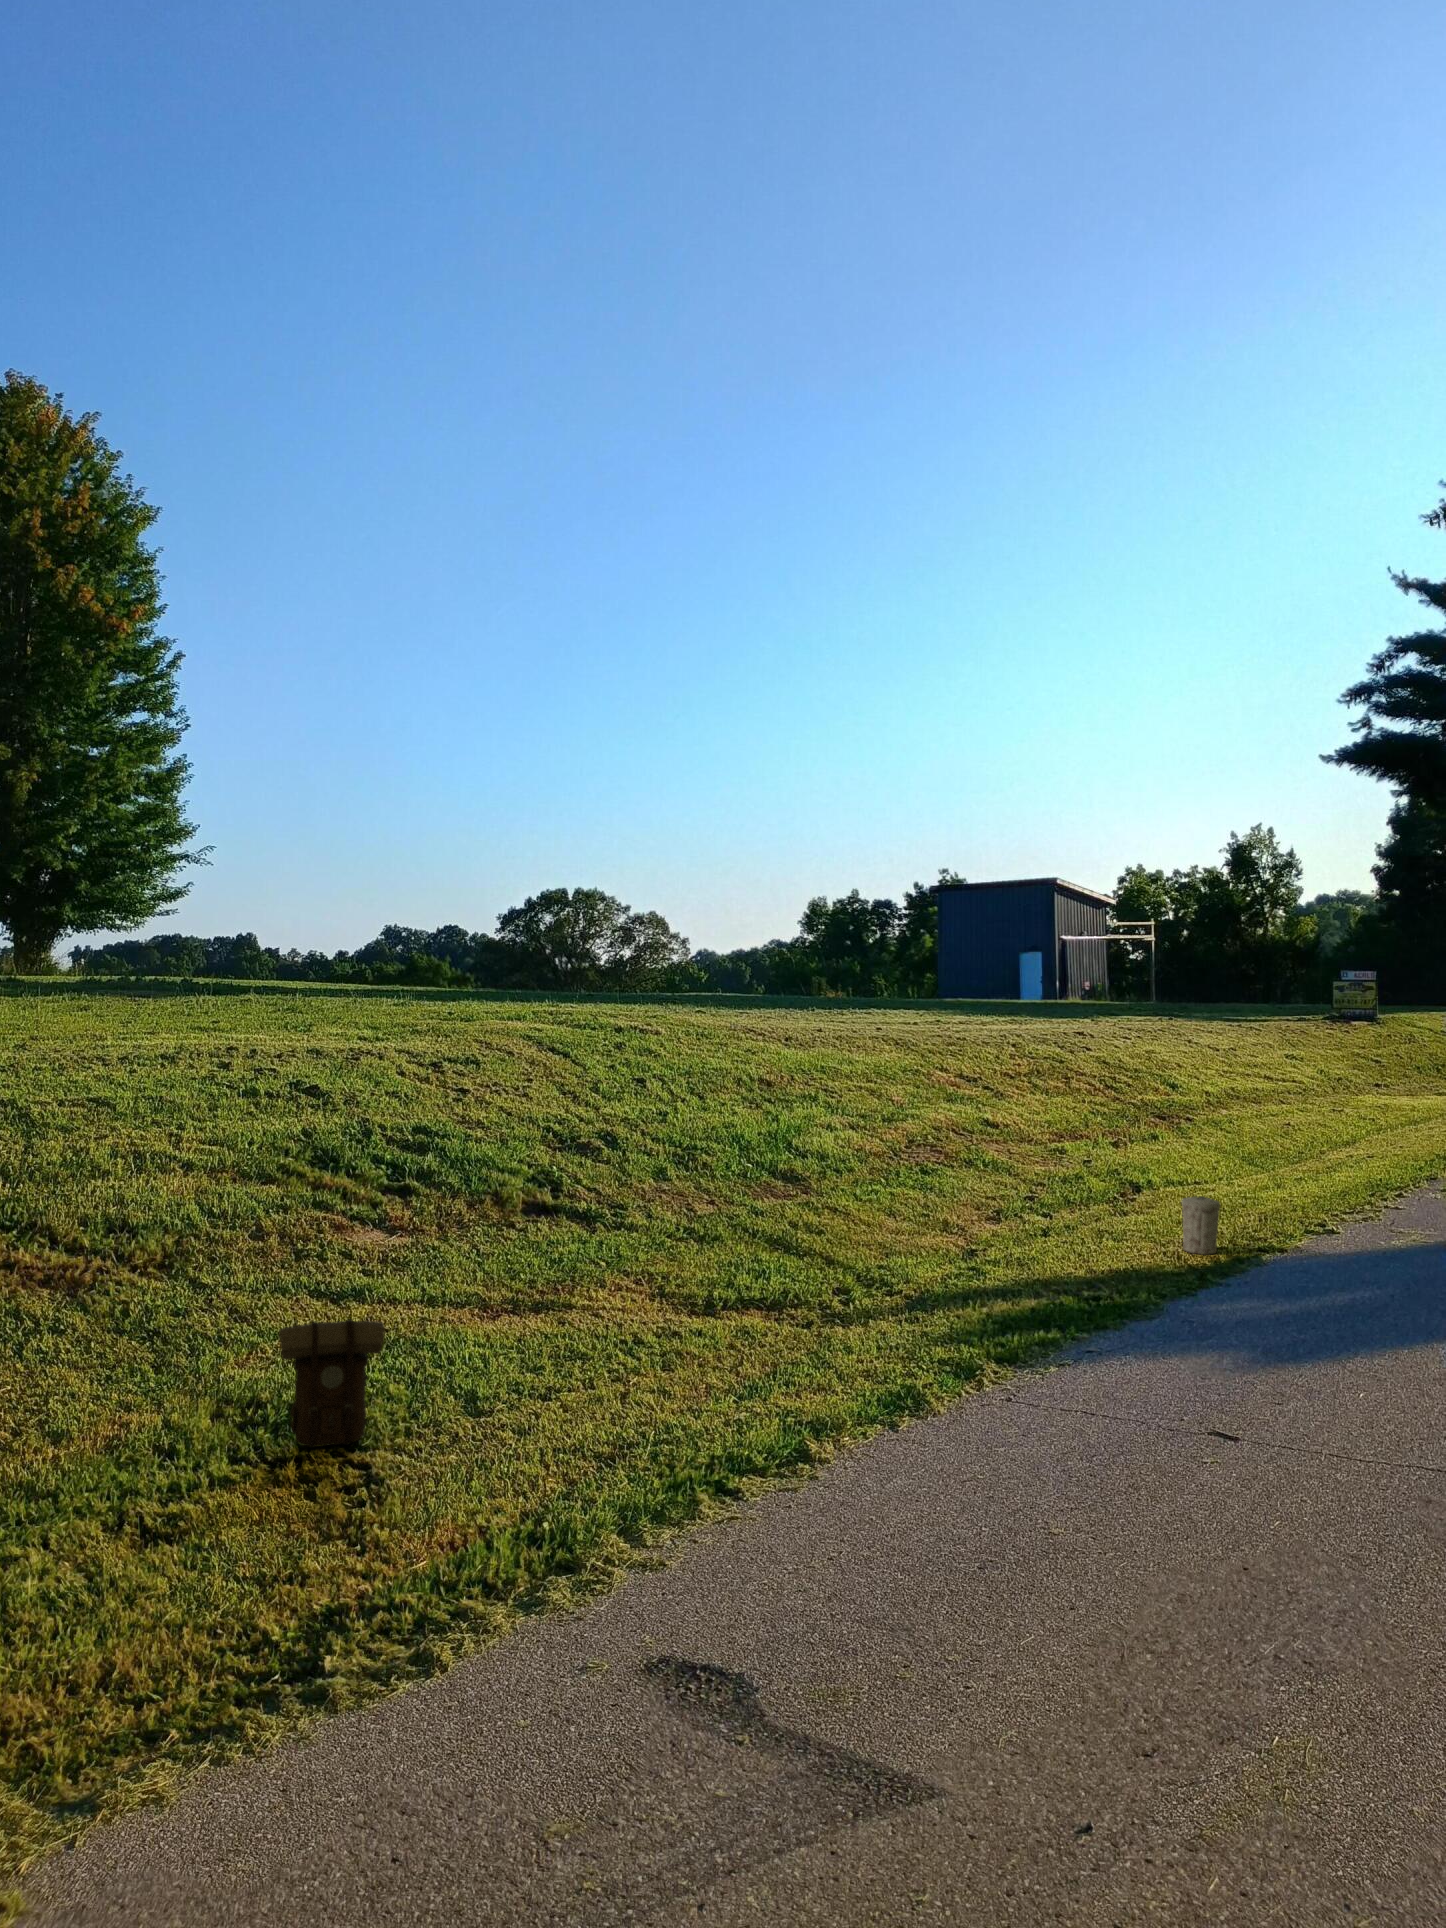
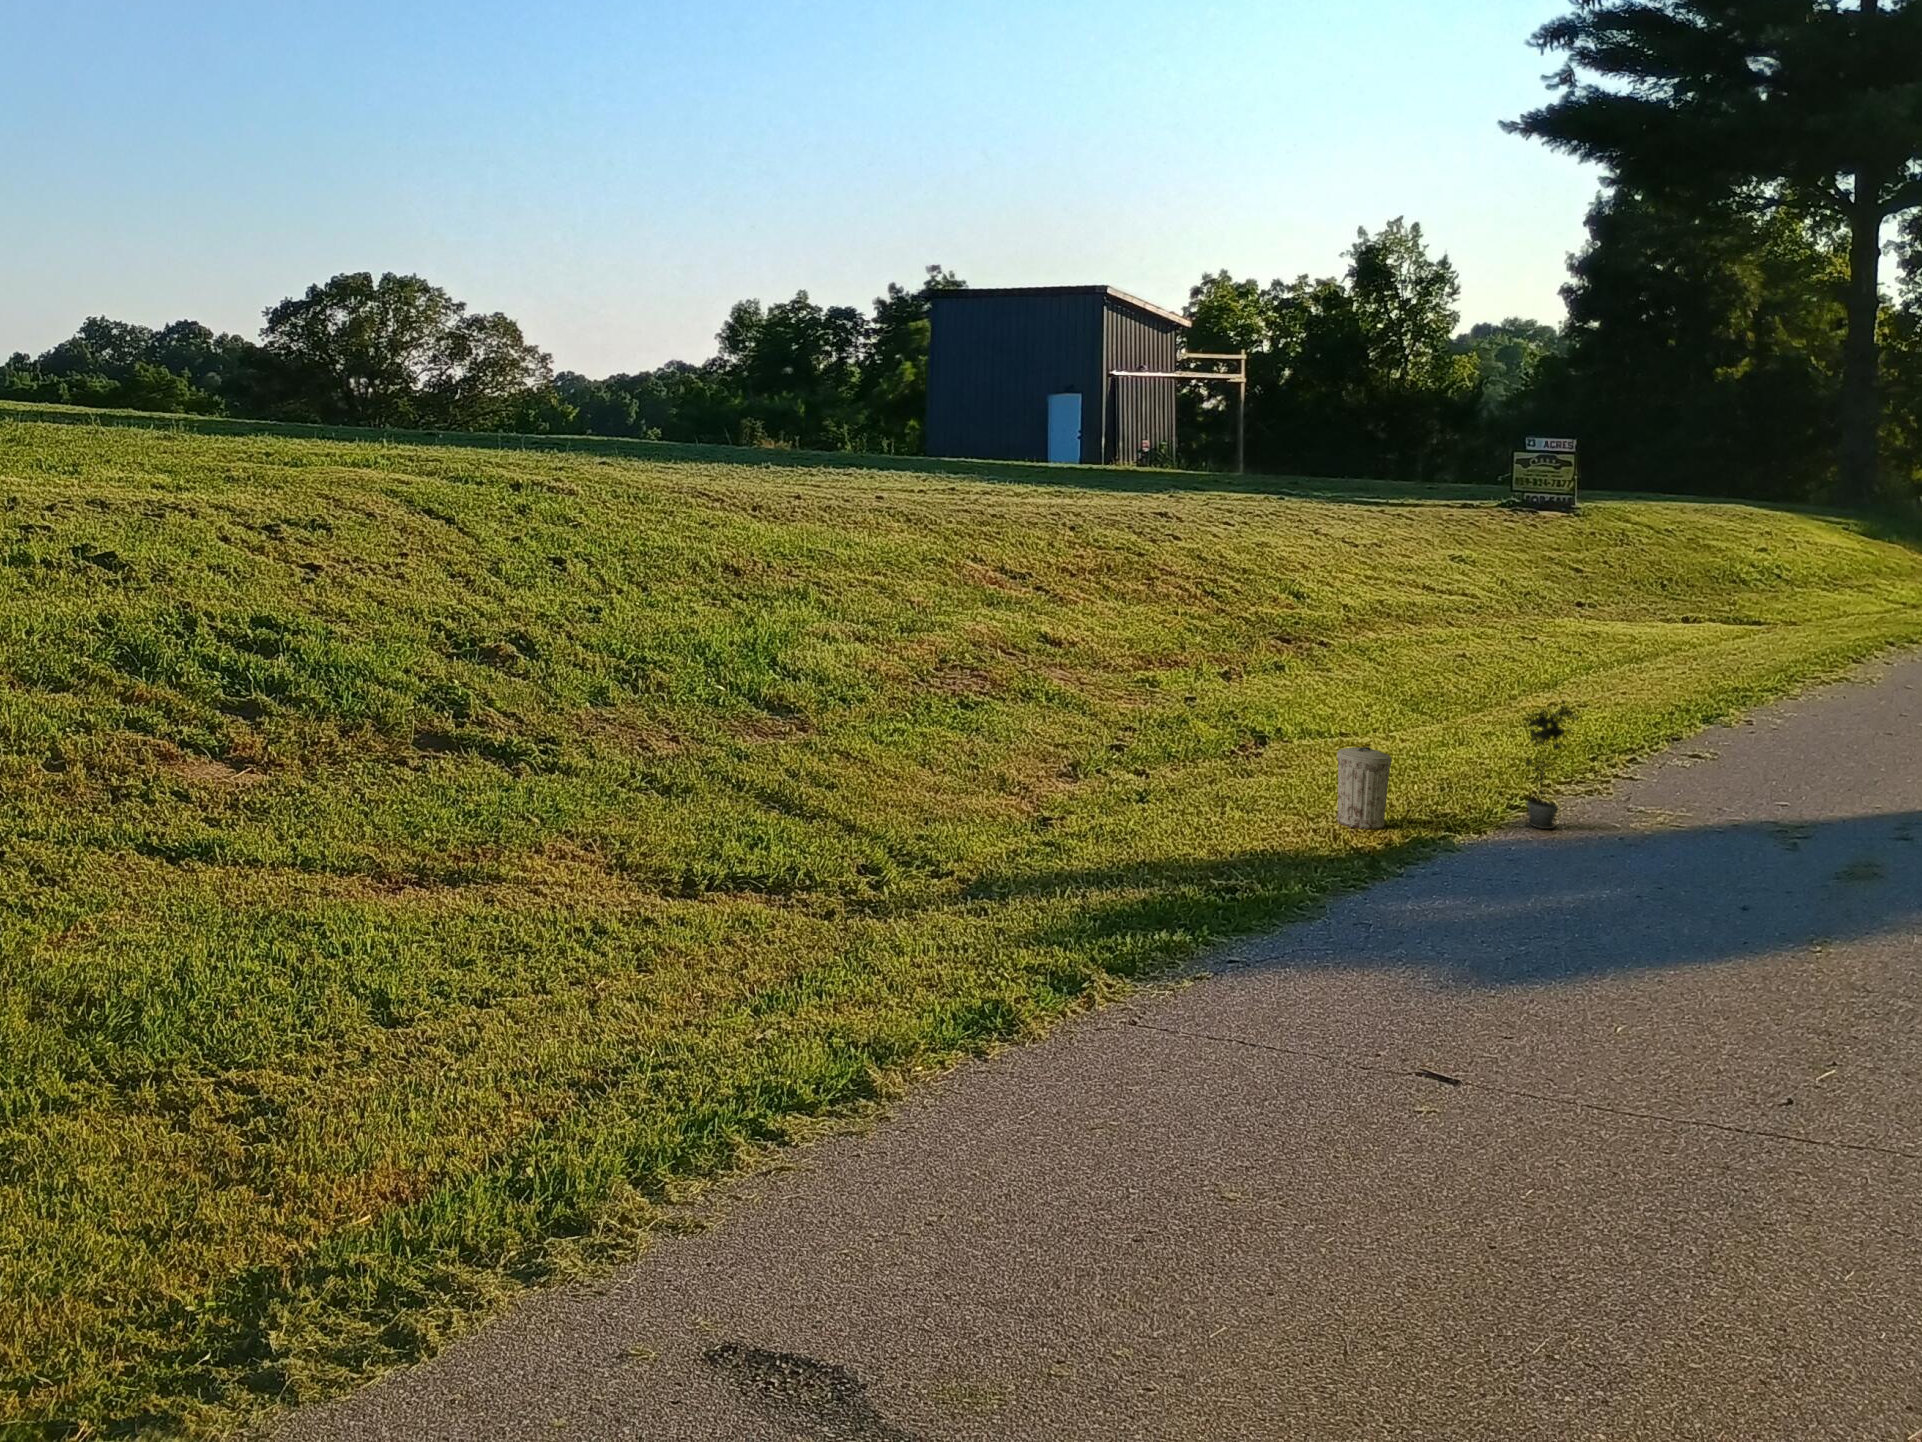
potted plant: none [1313,1158,1357,1251] -> present [1526,700,1579,829]
backpack: present [279,1319,385,1448] -> none [136,882,283,1062]

